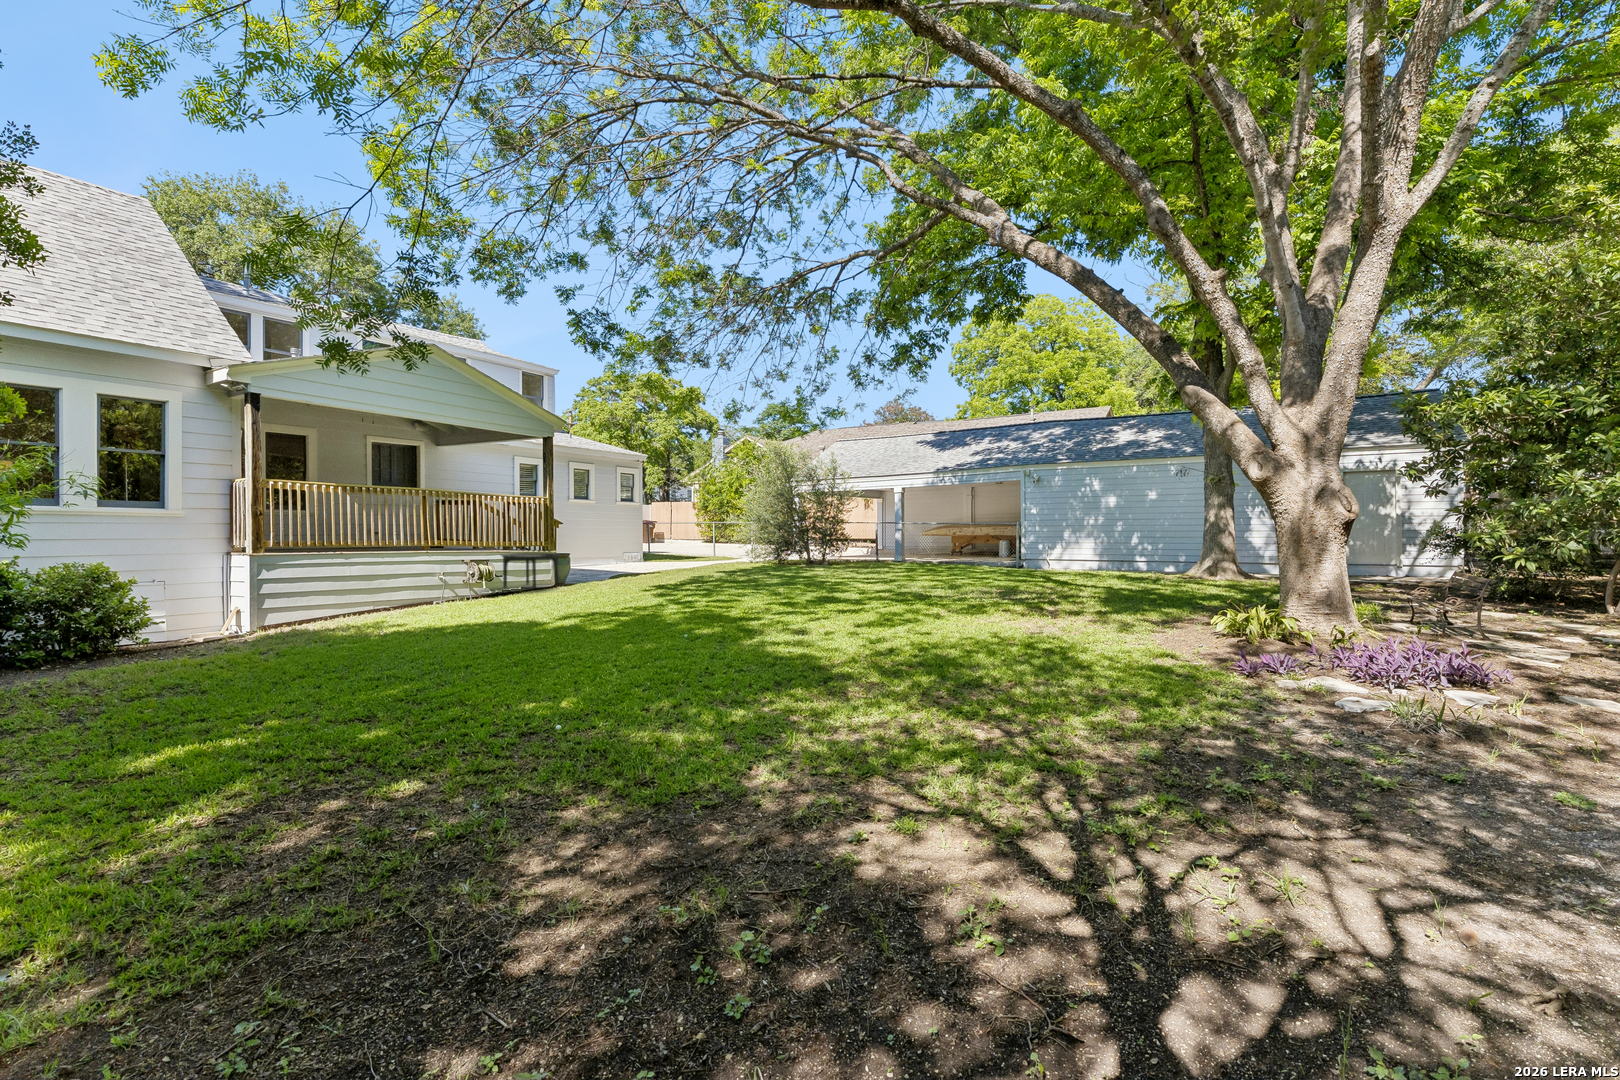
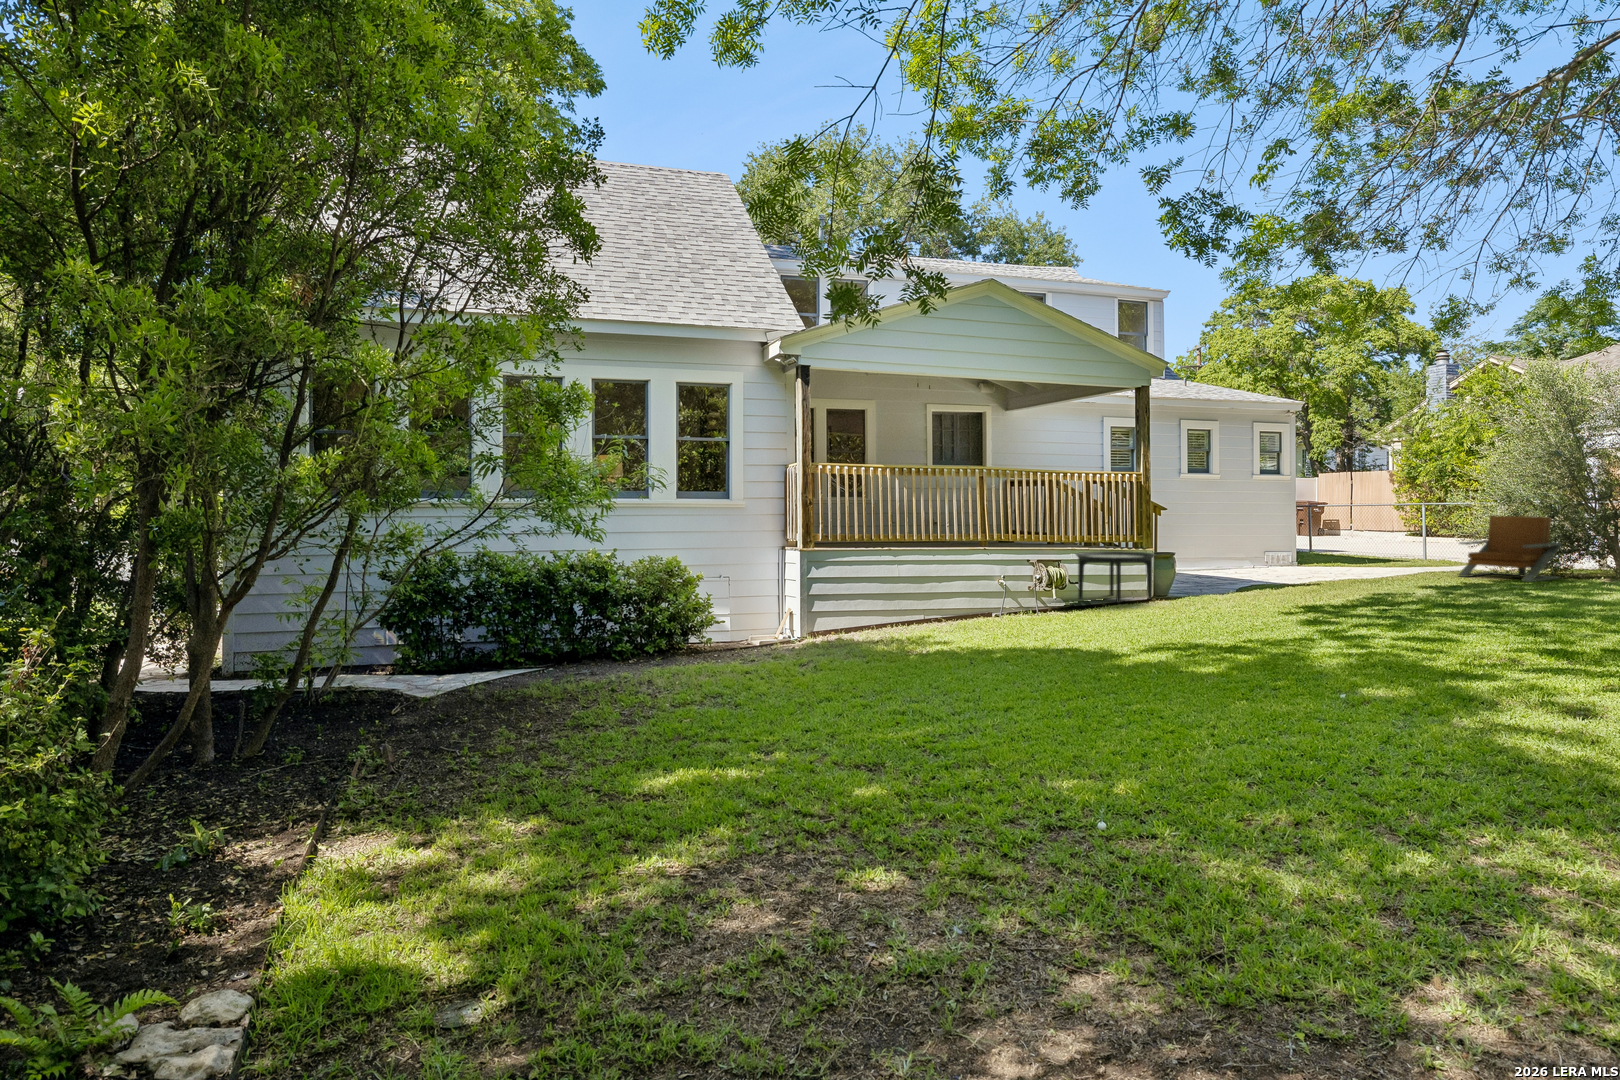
lounge chair: none [736,528,785,566] -> present [1458,516,1562,582]

